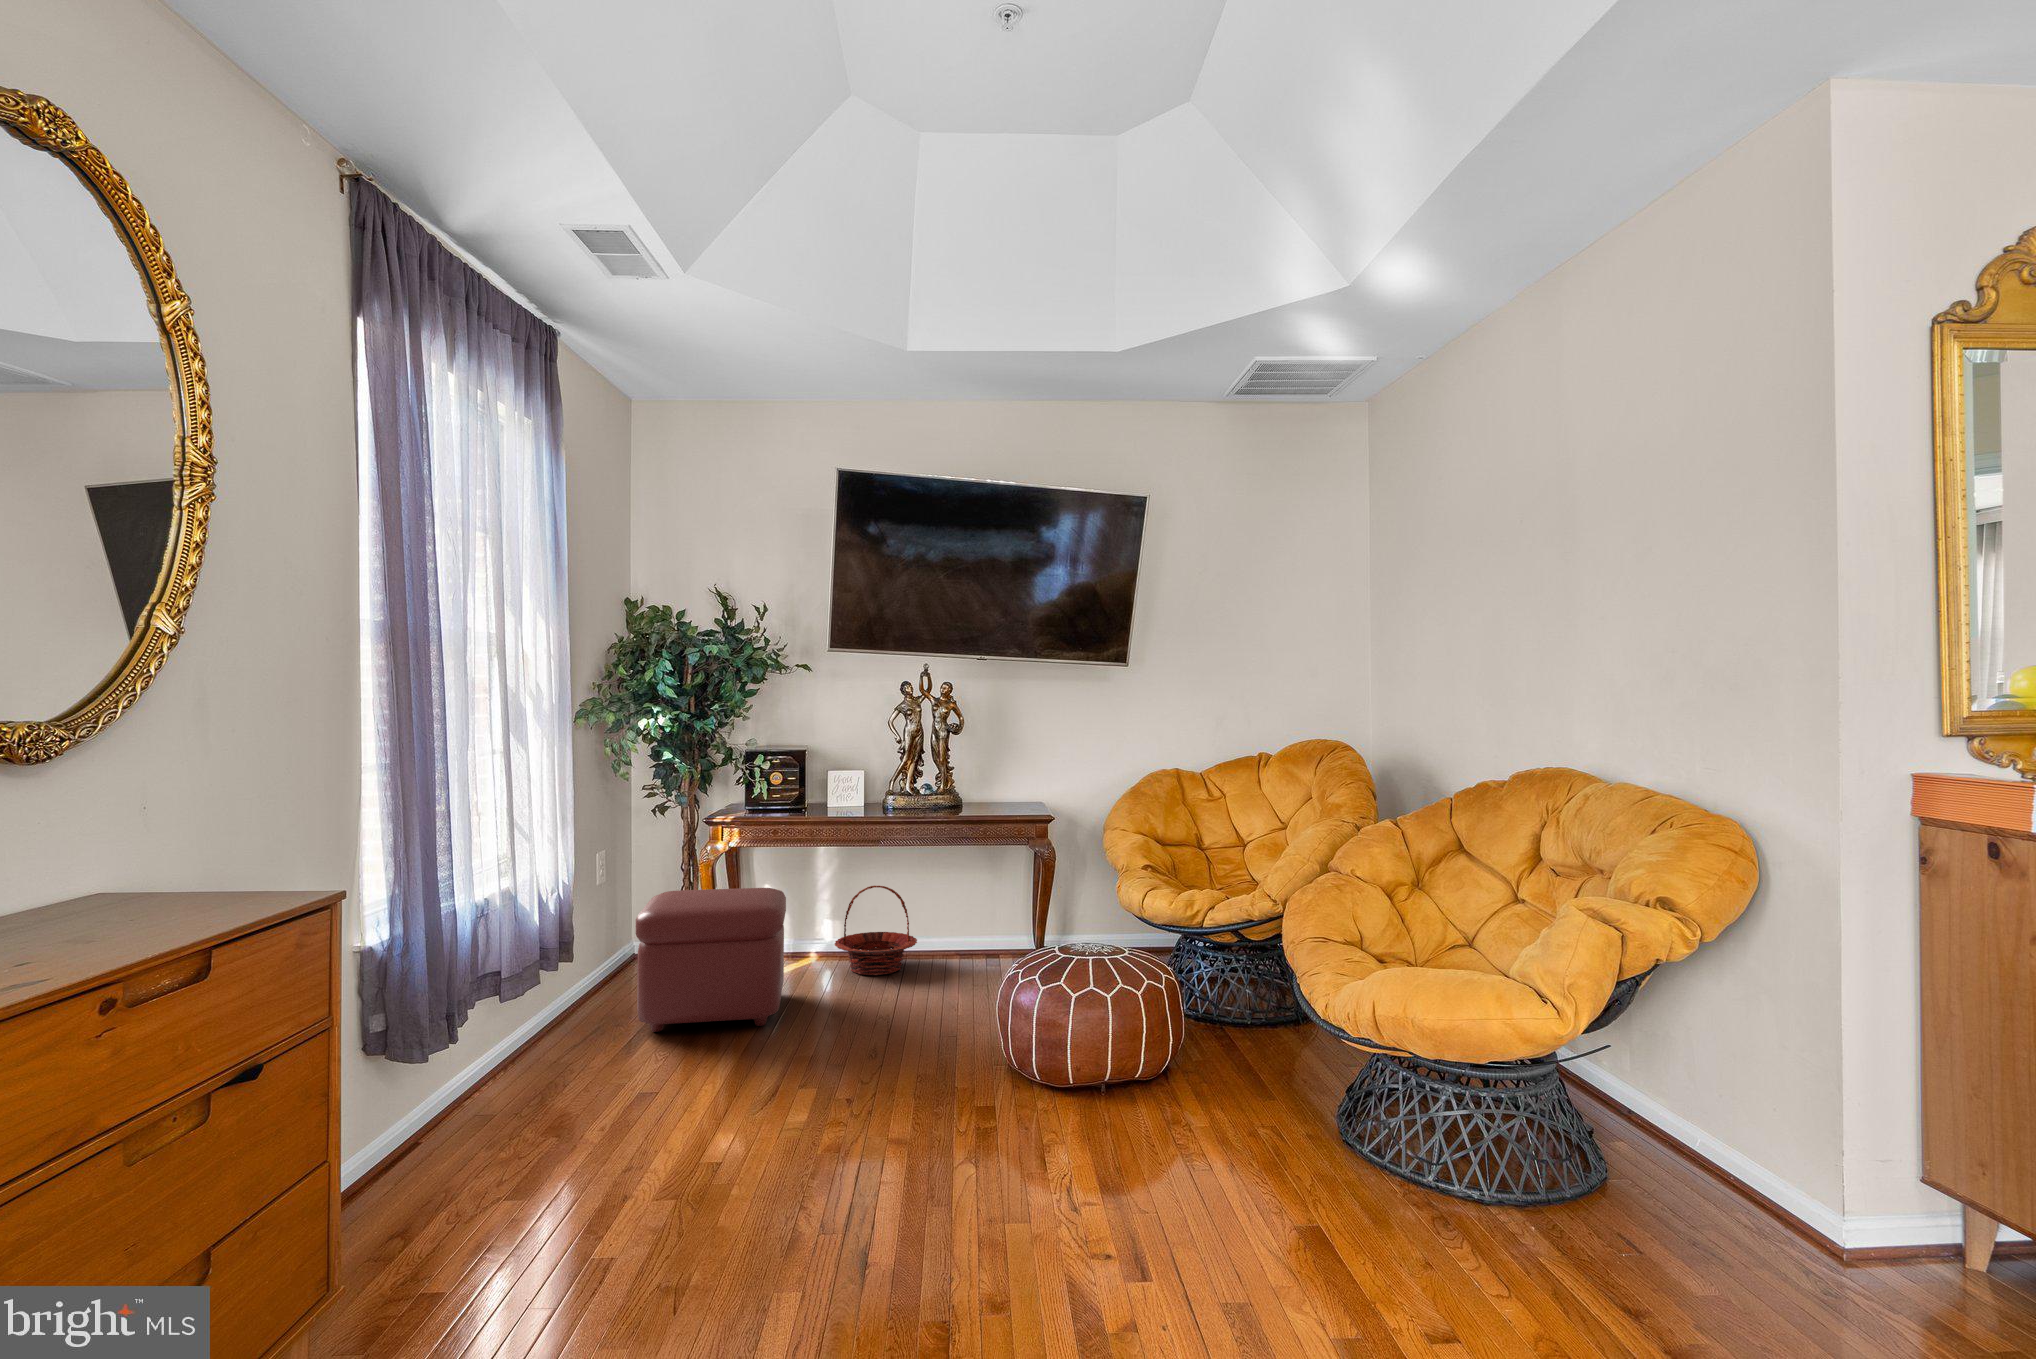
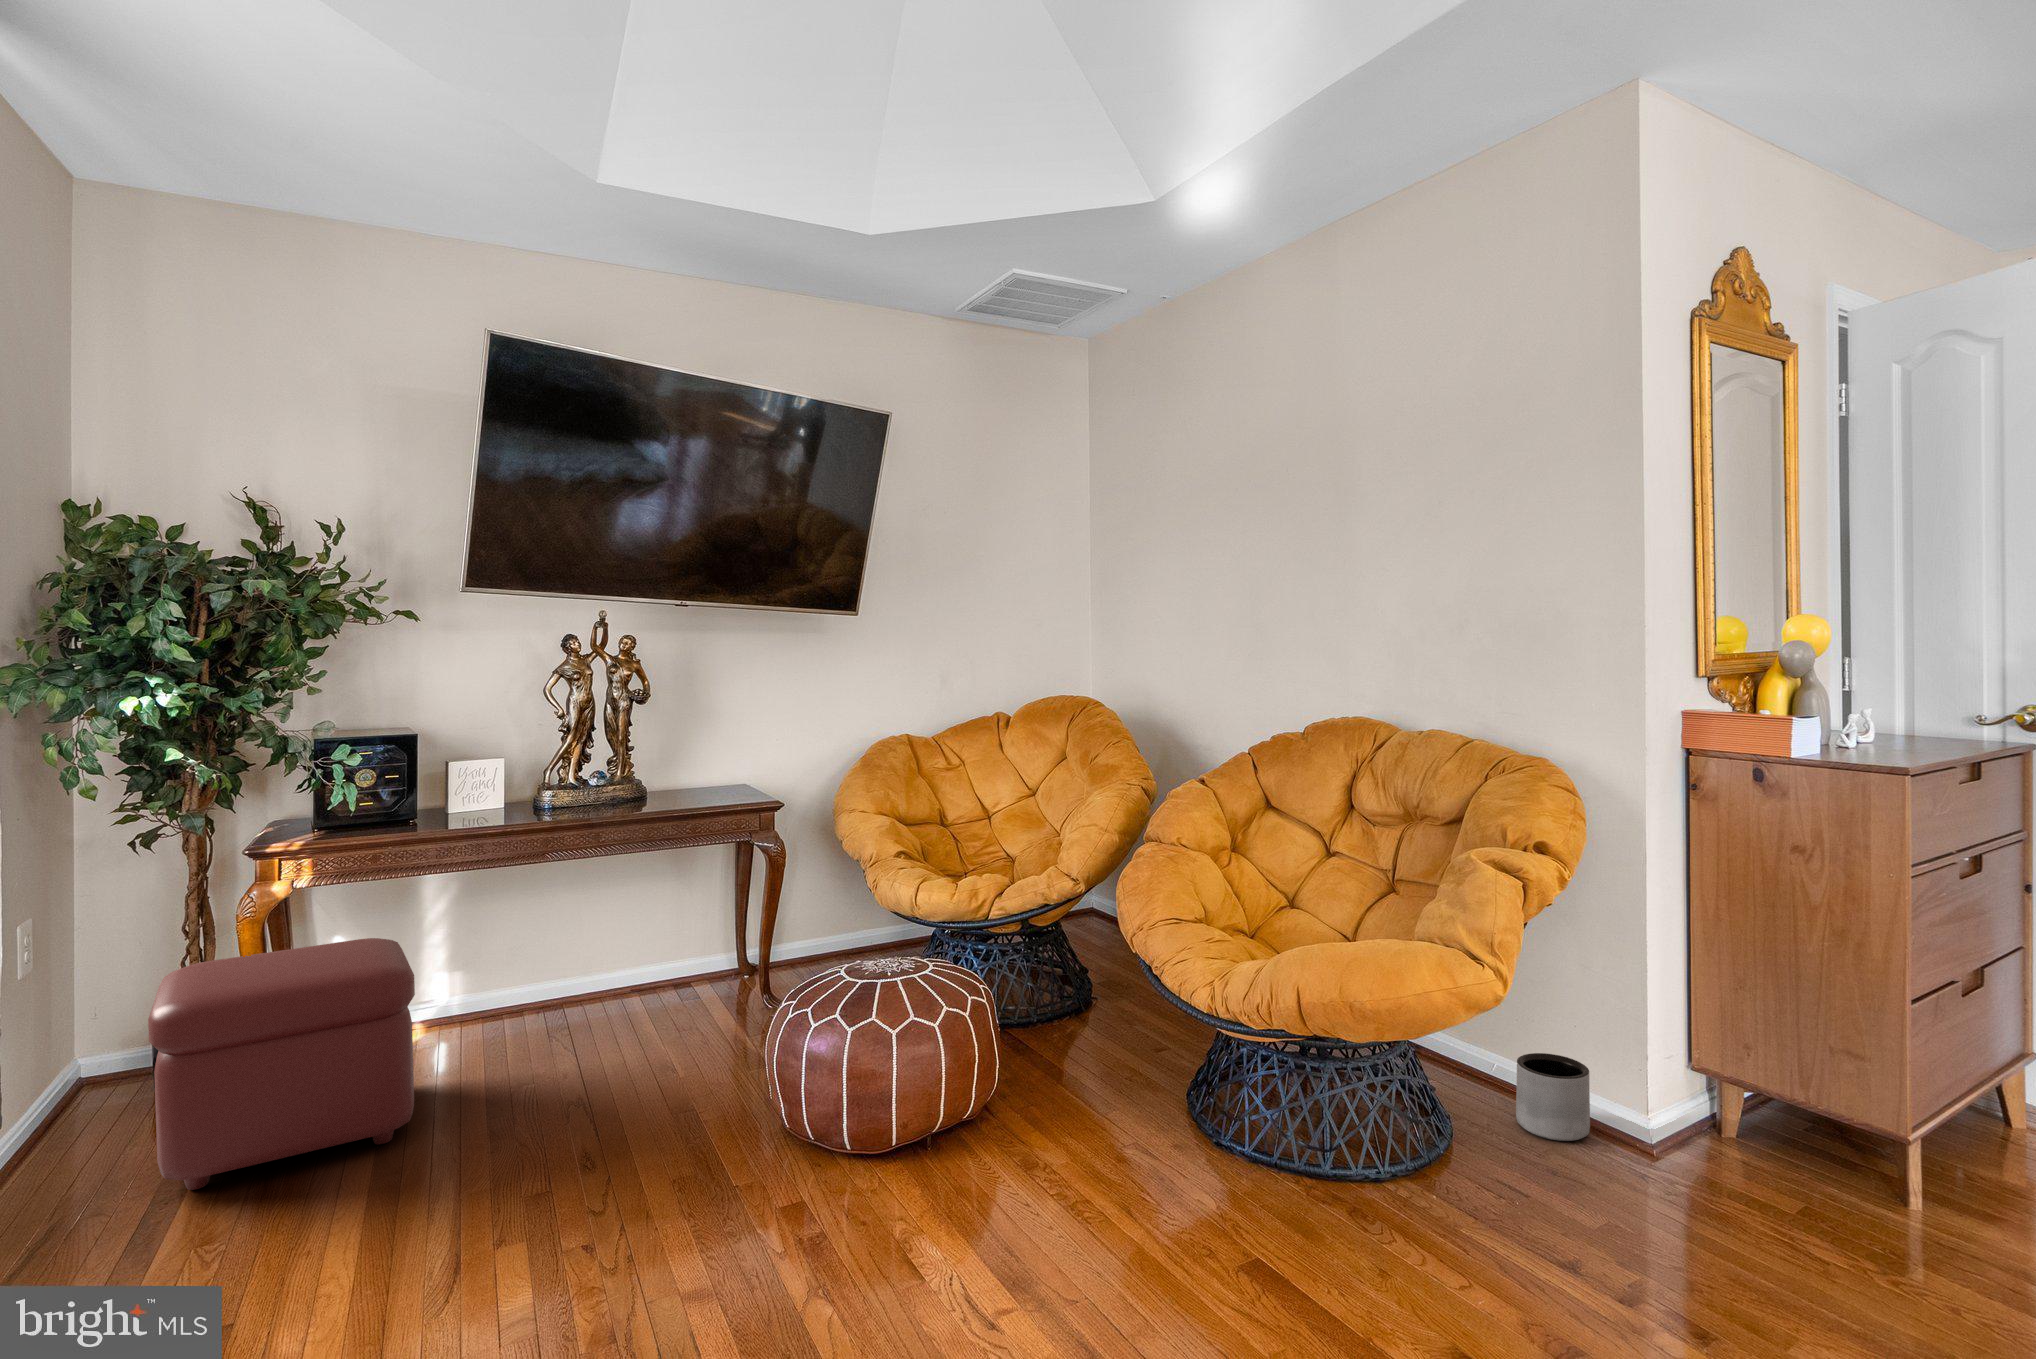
basket: present [835,886,917,975] -> none [465,914,589,1038]
planter: none [1678,1122,1761,1217] -> present [1516,1053,1590,1141]

